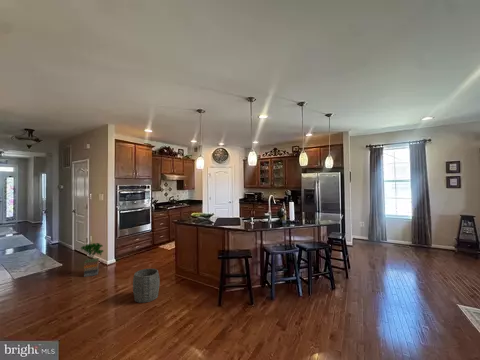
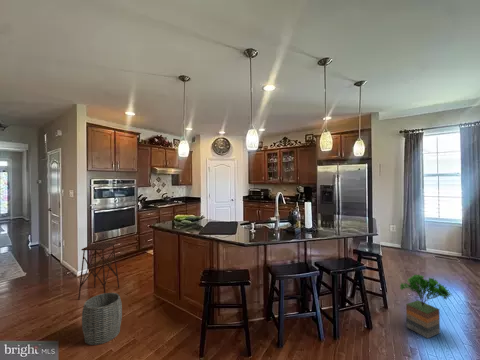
side table: none [117,235,146,278] -> present [78,243,119,300]
potted tree: present [81,243,103,277] -> present [400,275,451,338]

